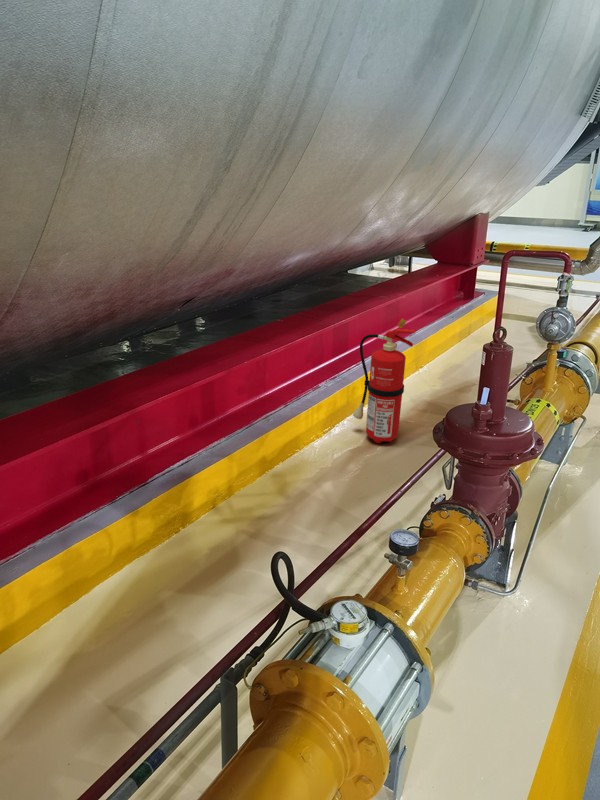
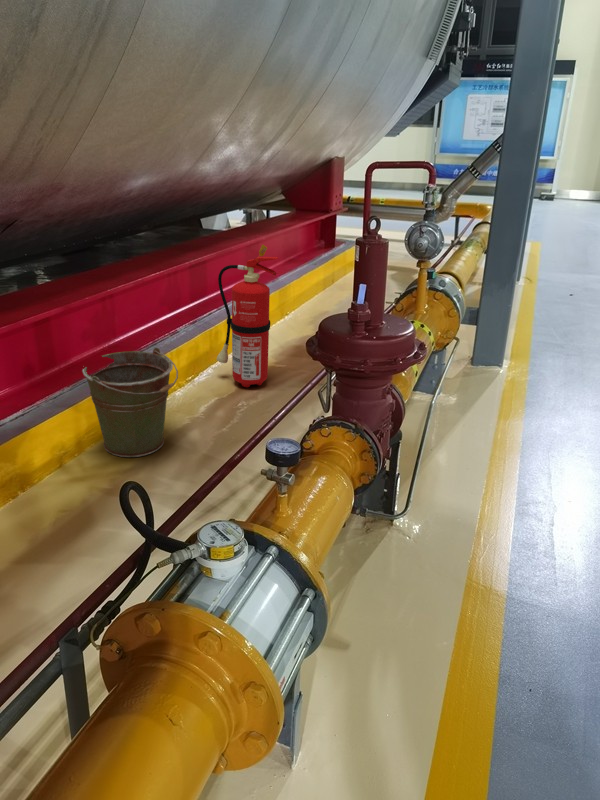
bucket: none [240,409,319,503] -> present [82,348,178,457]

